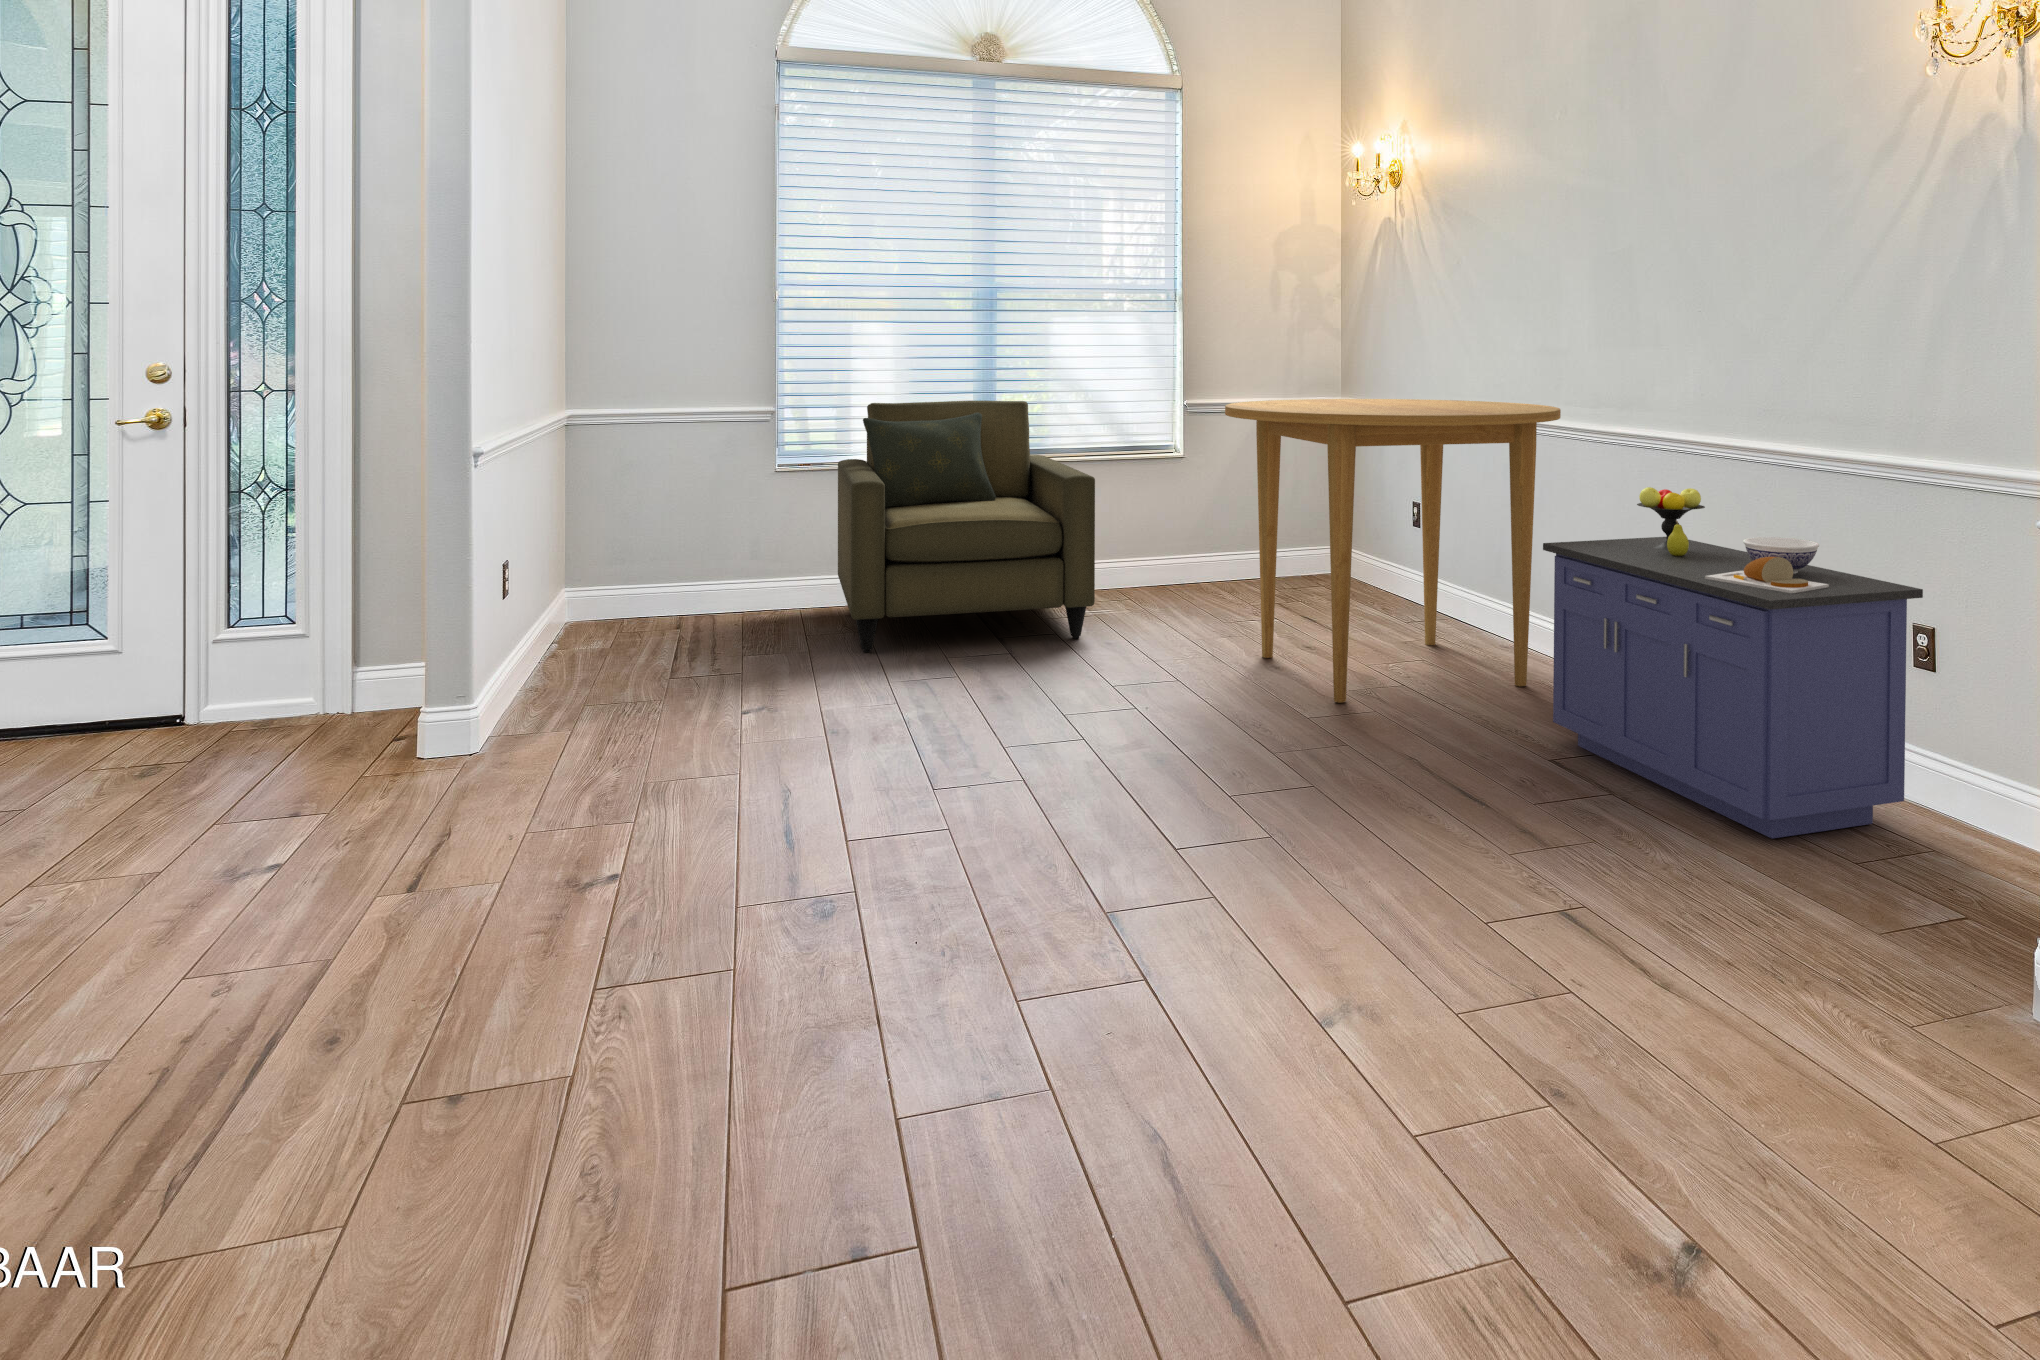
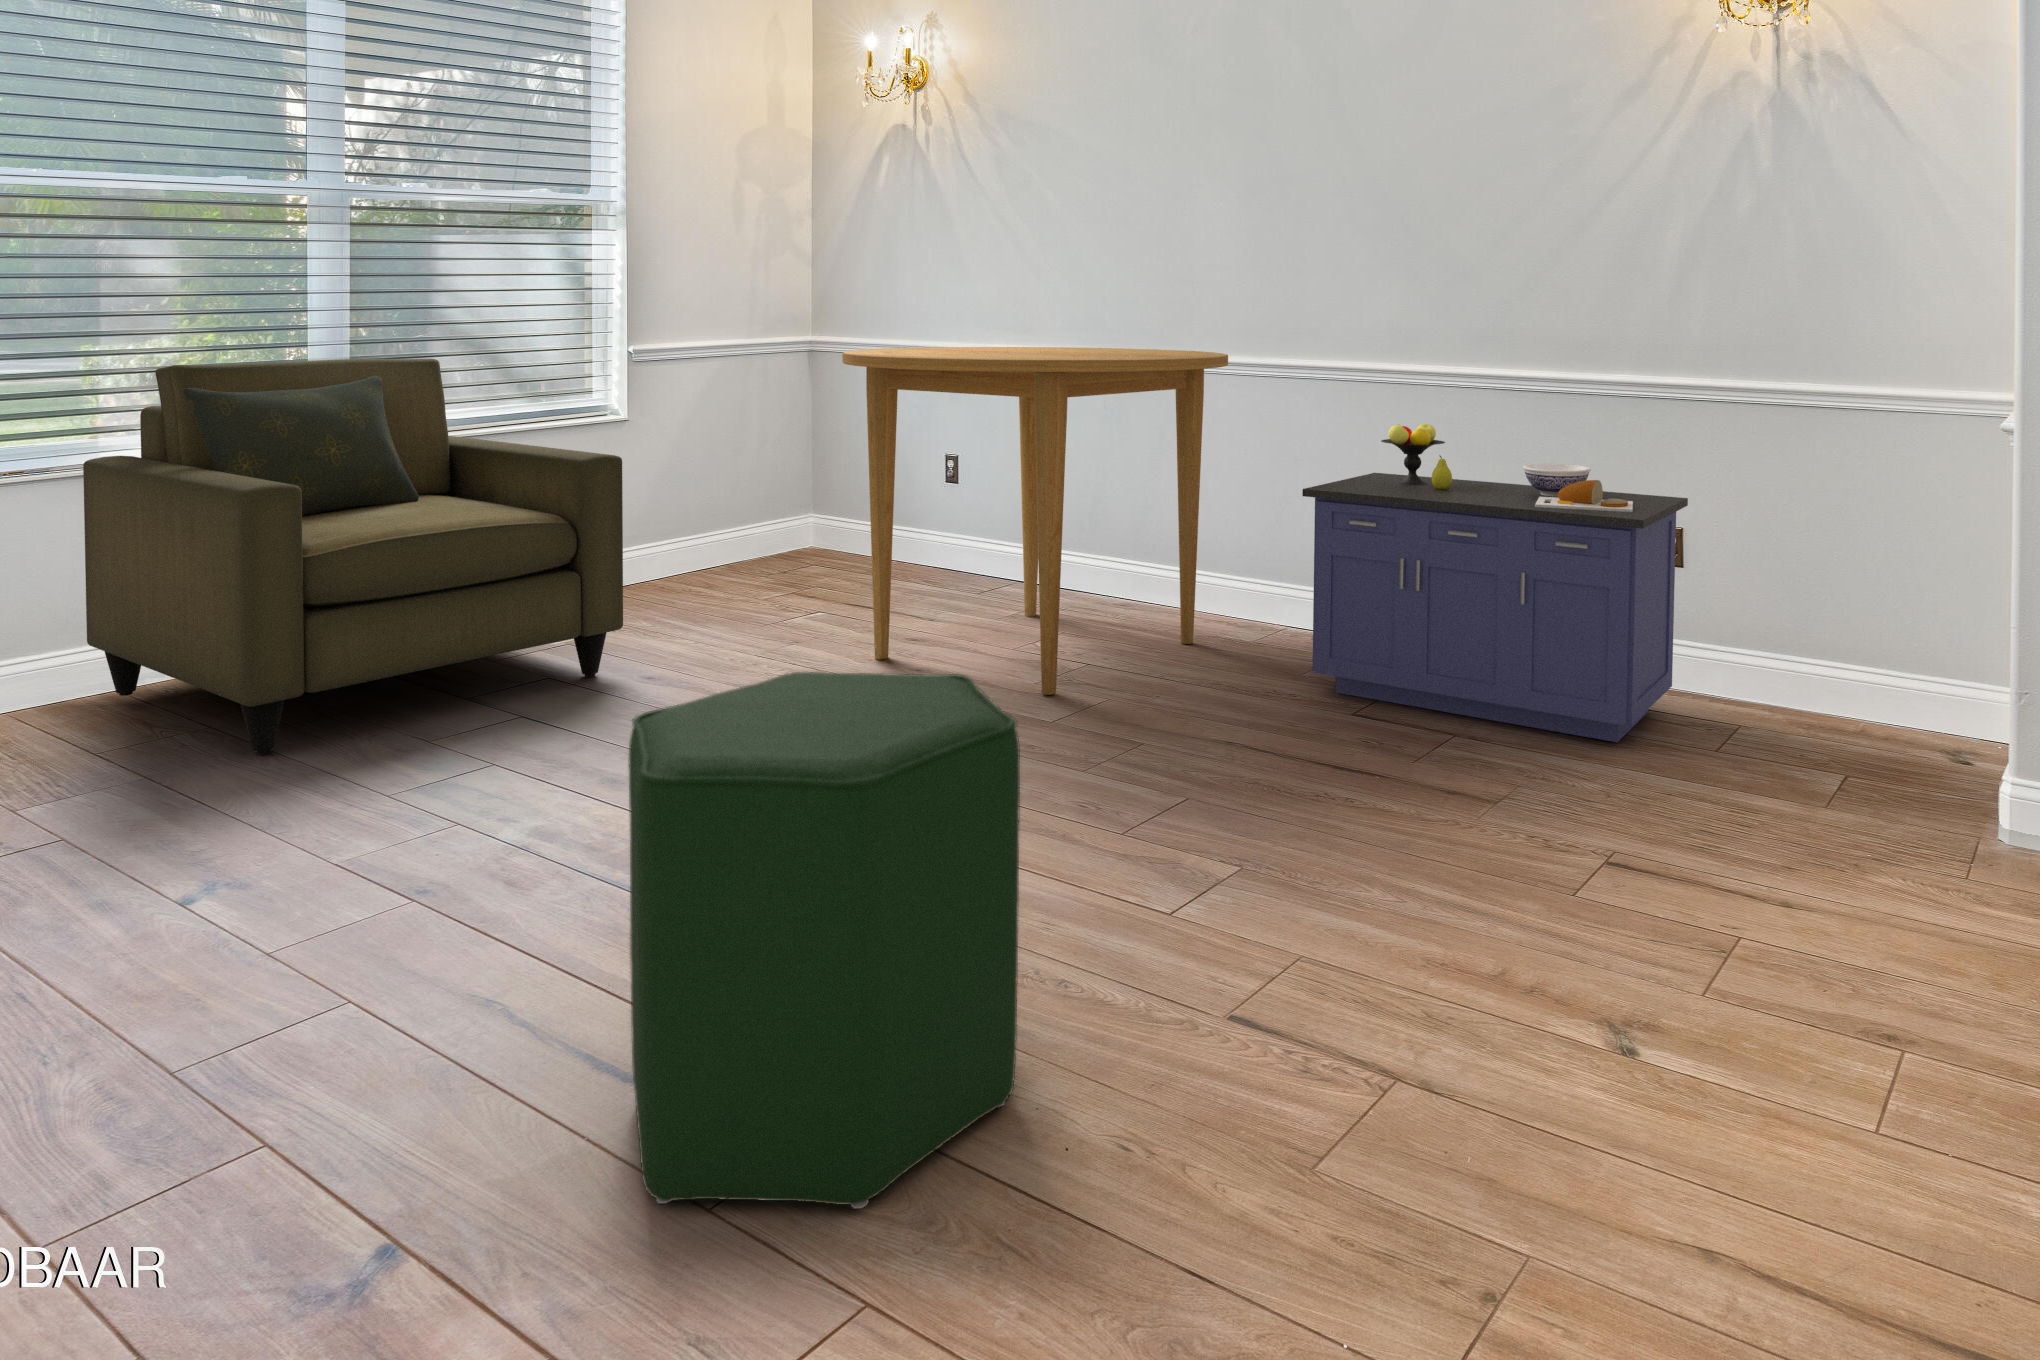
ottoman: none [730,613,979,921] -> present [629,672,1020,1209]

